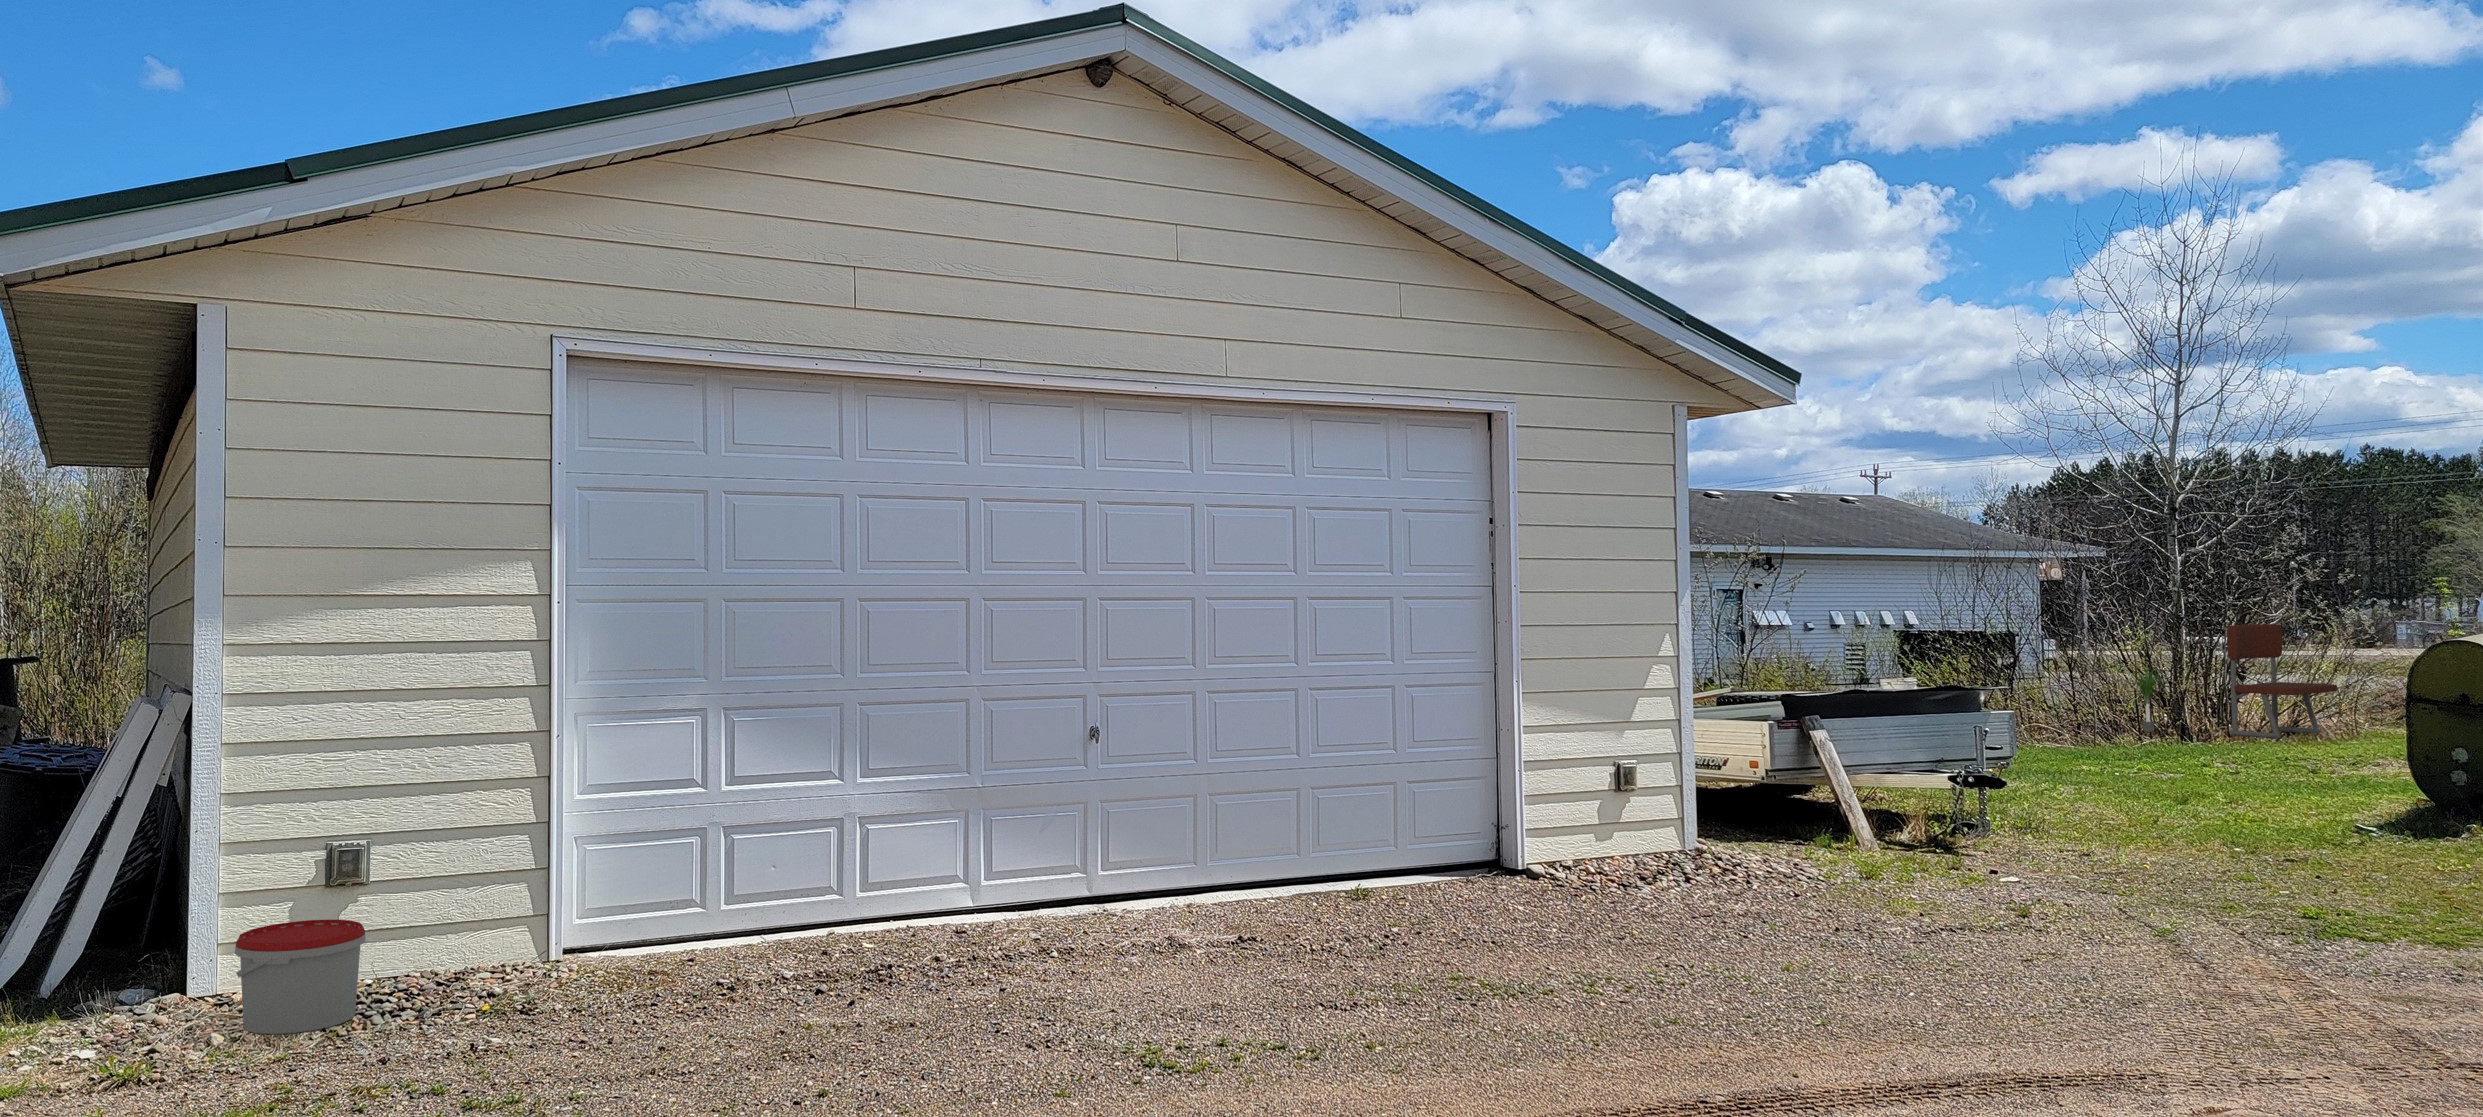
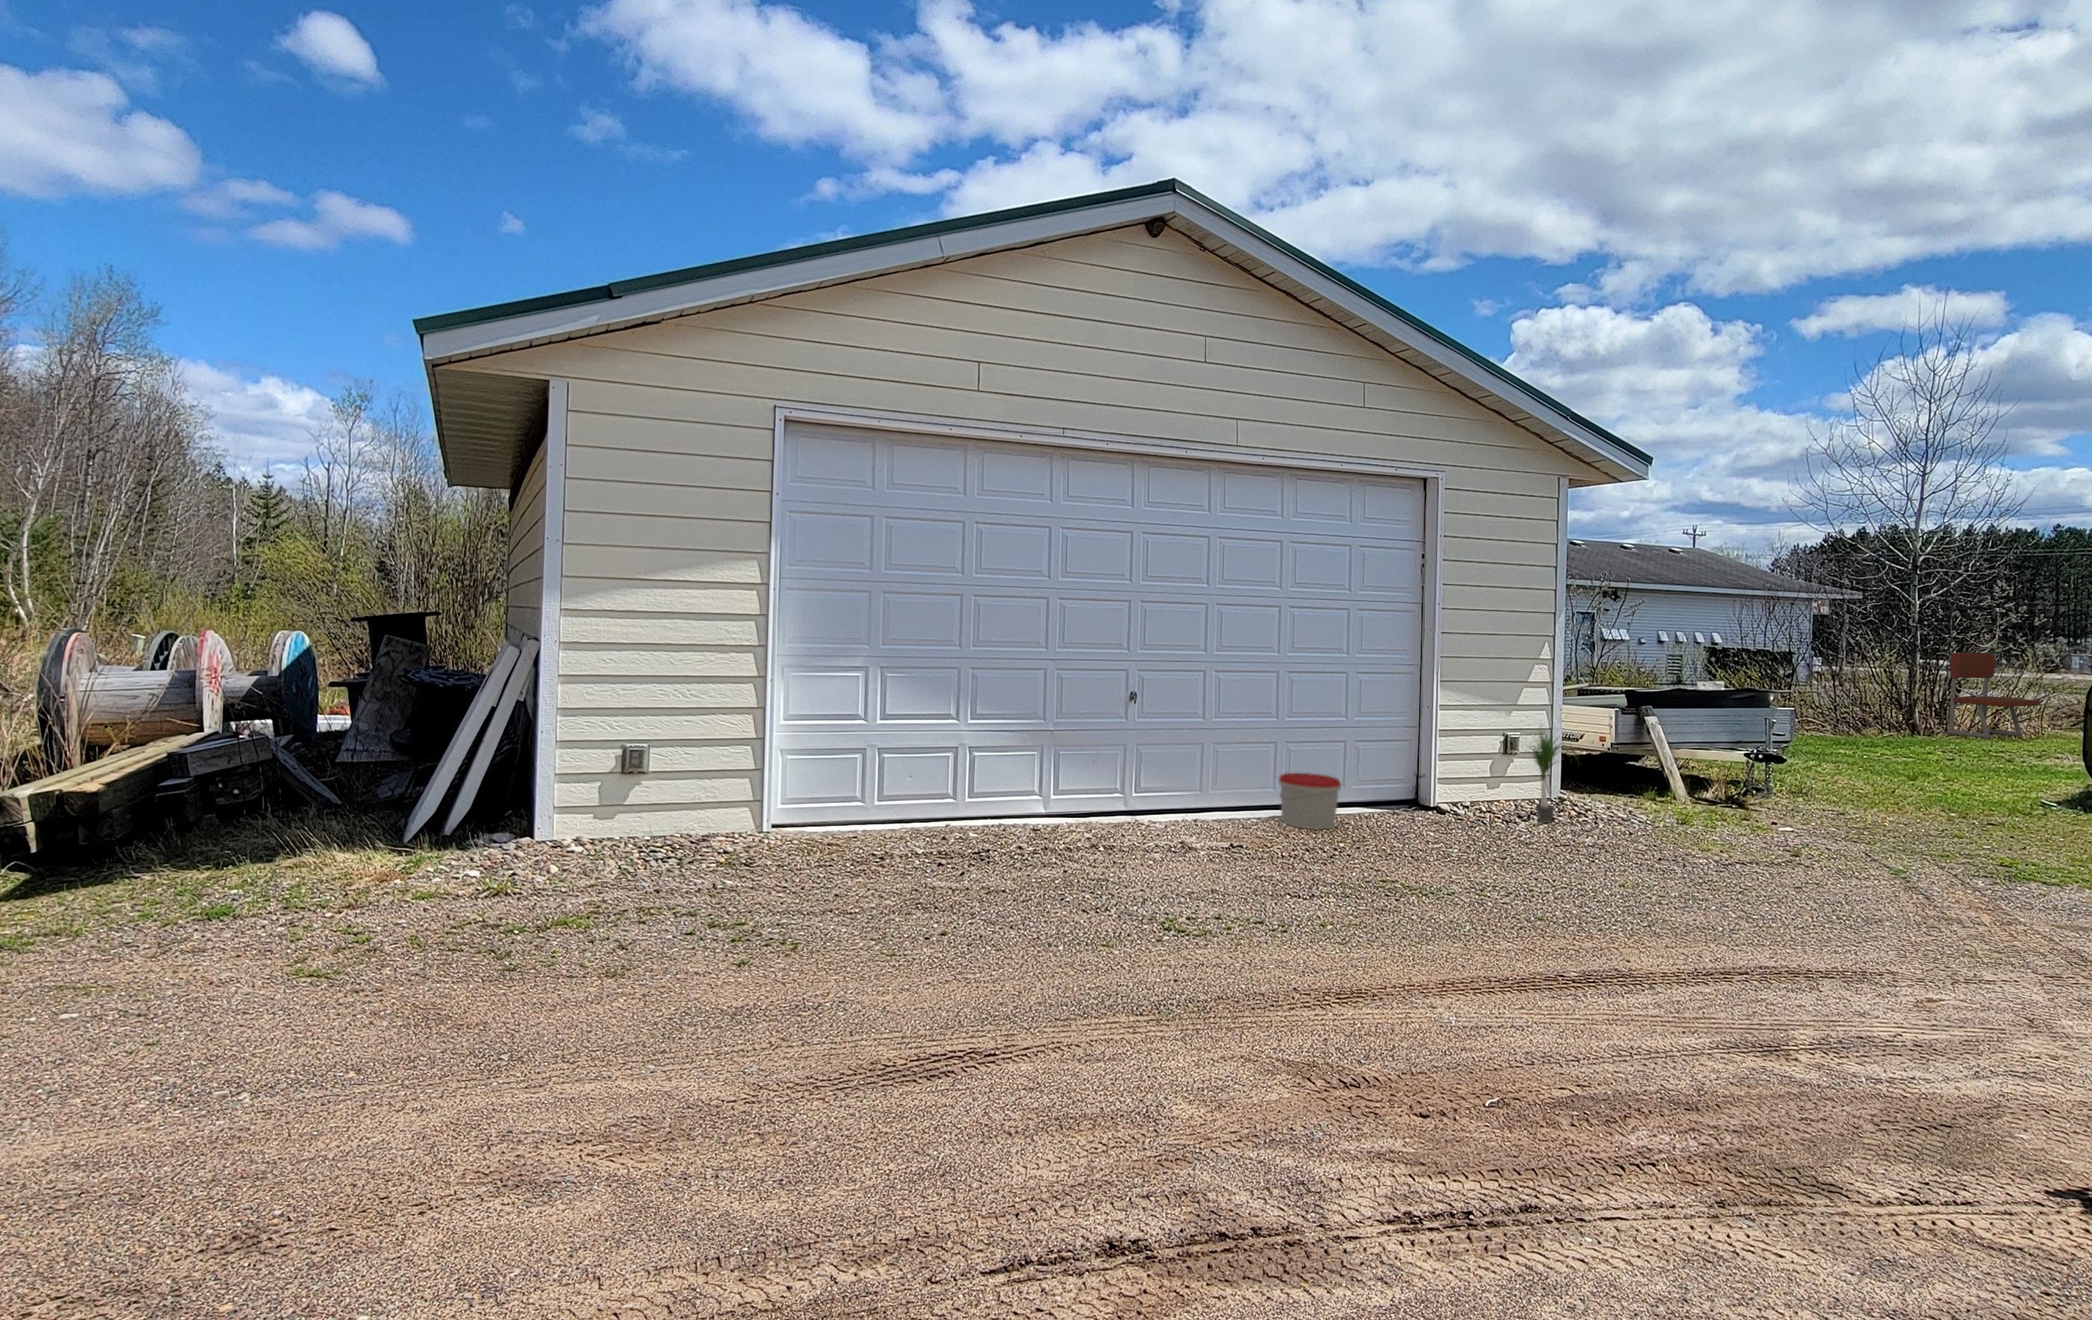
potted plant: present [2130,669,2162,732] -> present [1529,731,1575,823]
bucket: present [235,920,366,1034] -> present [1279,773,1341,830]

